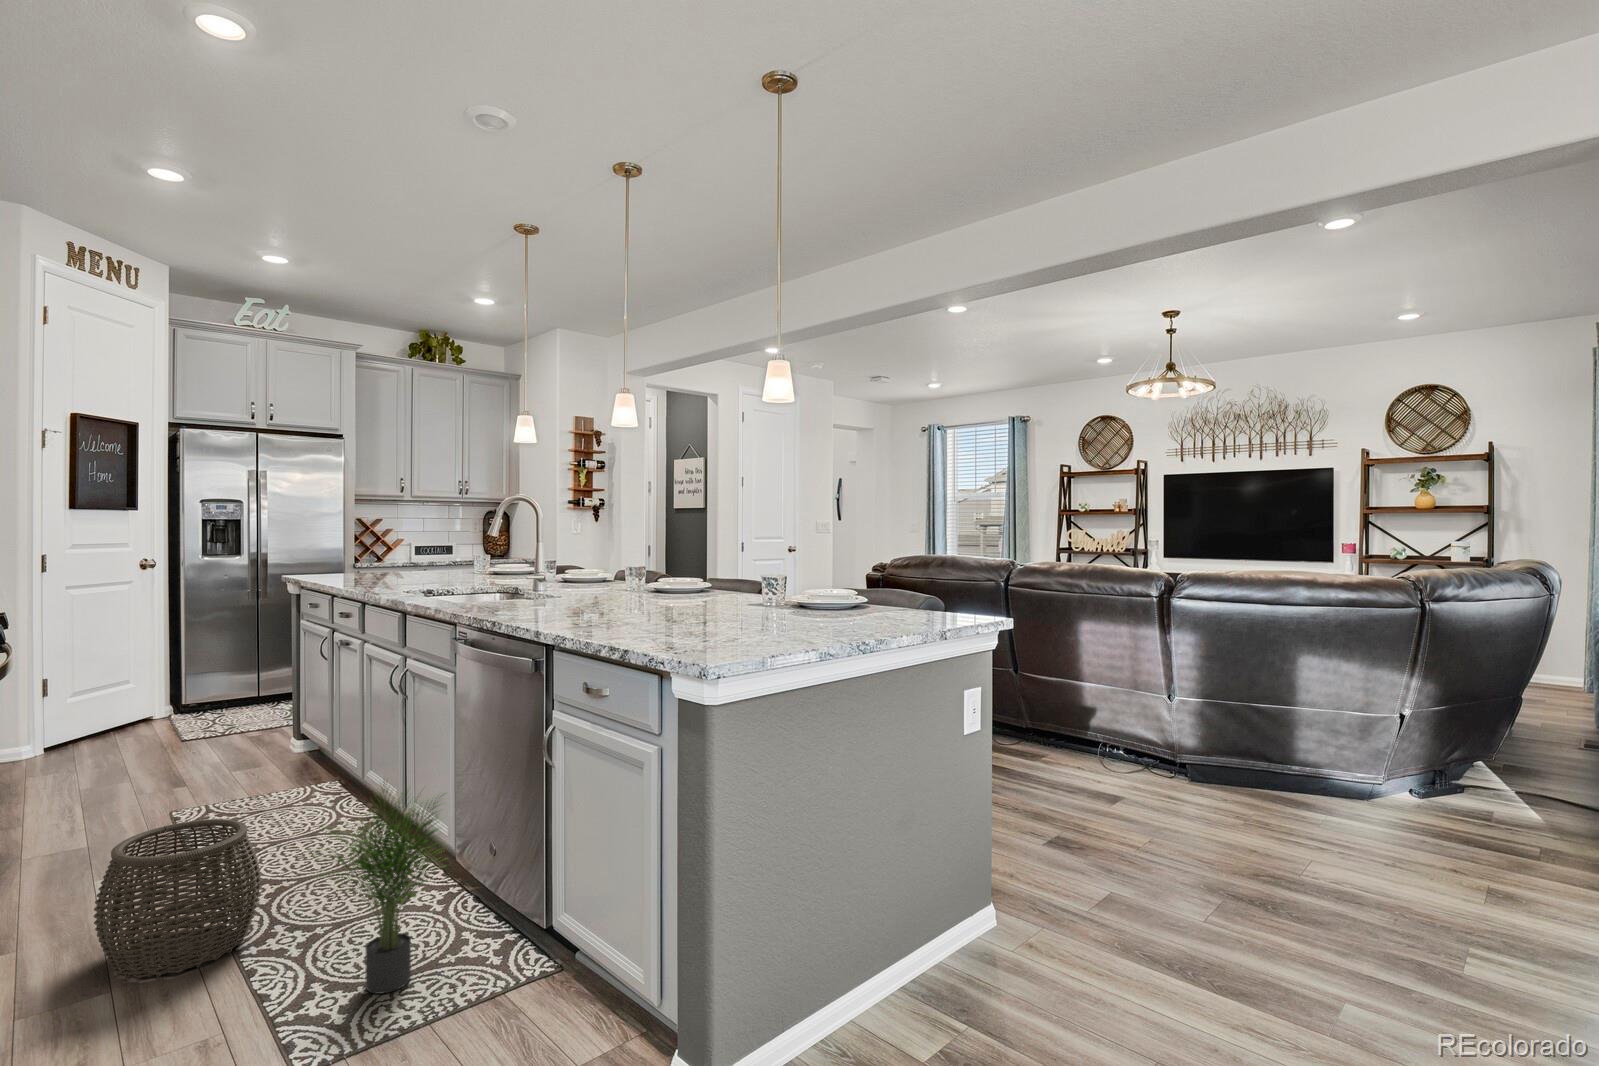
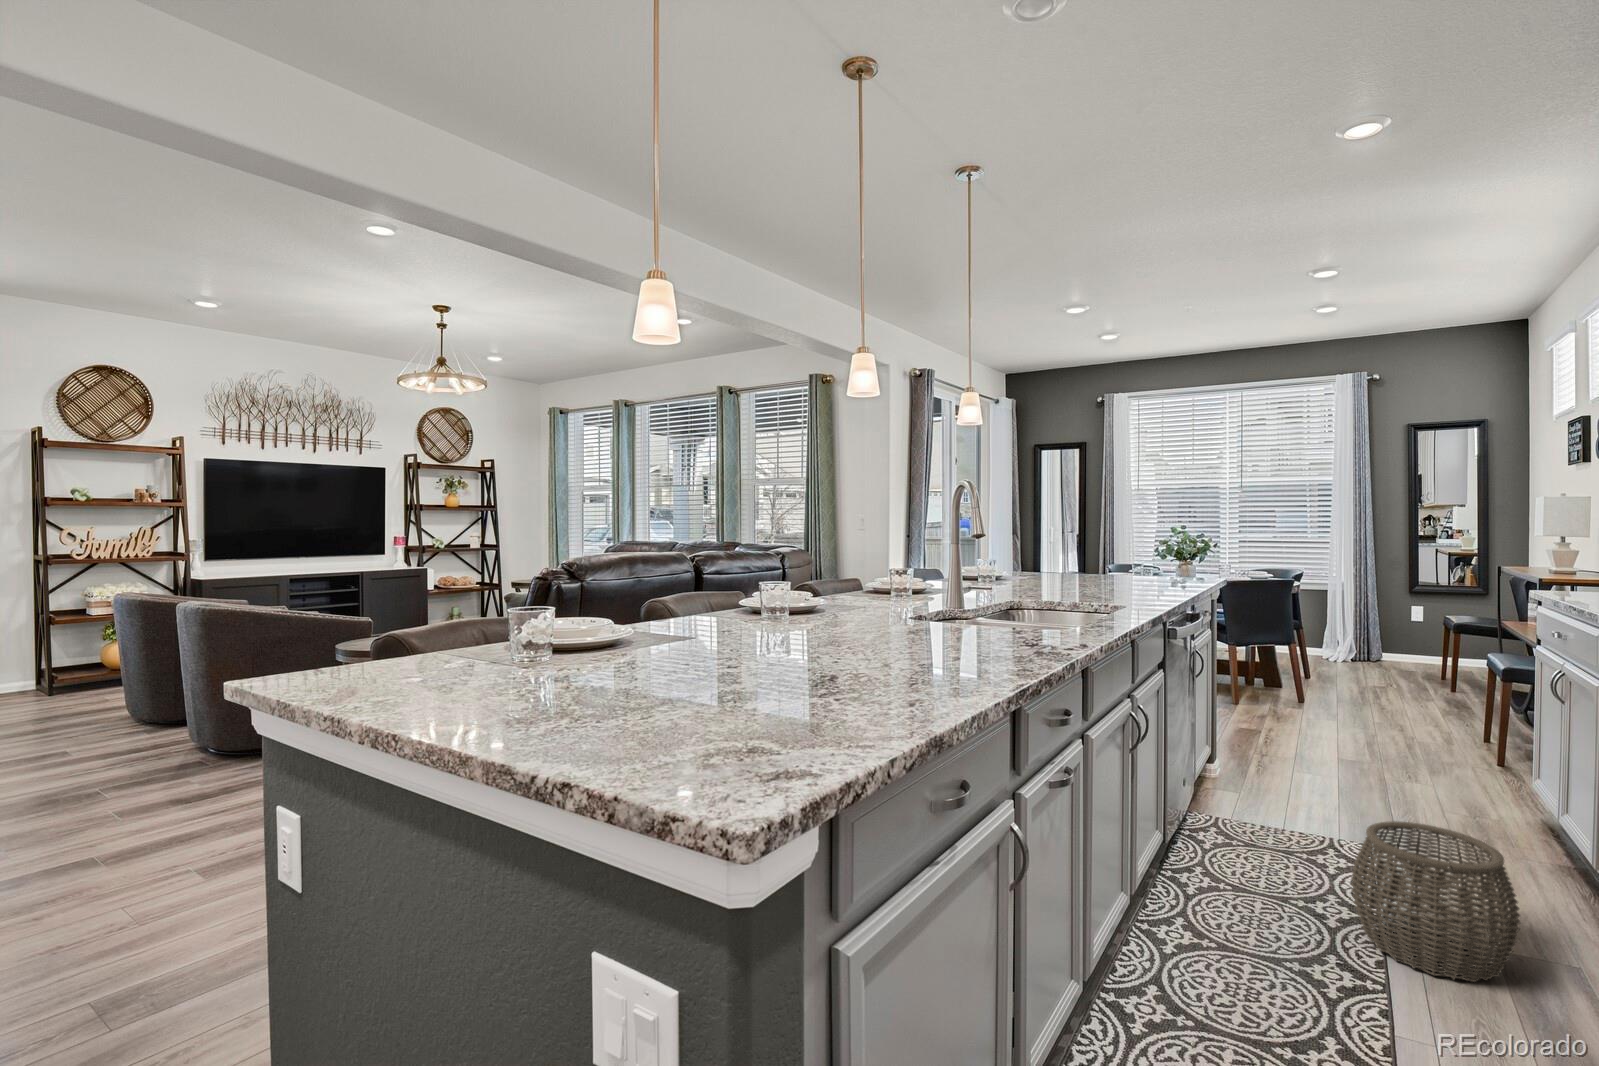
potted plant: present [317,787,445,994] -> none [1238,701,1345,856]

